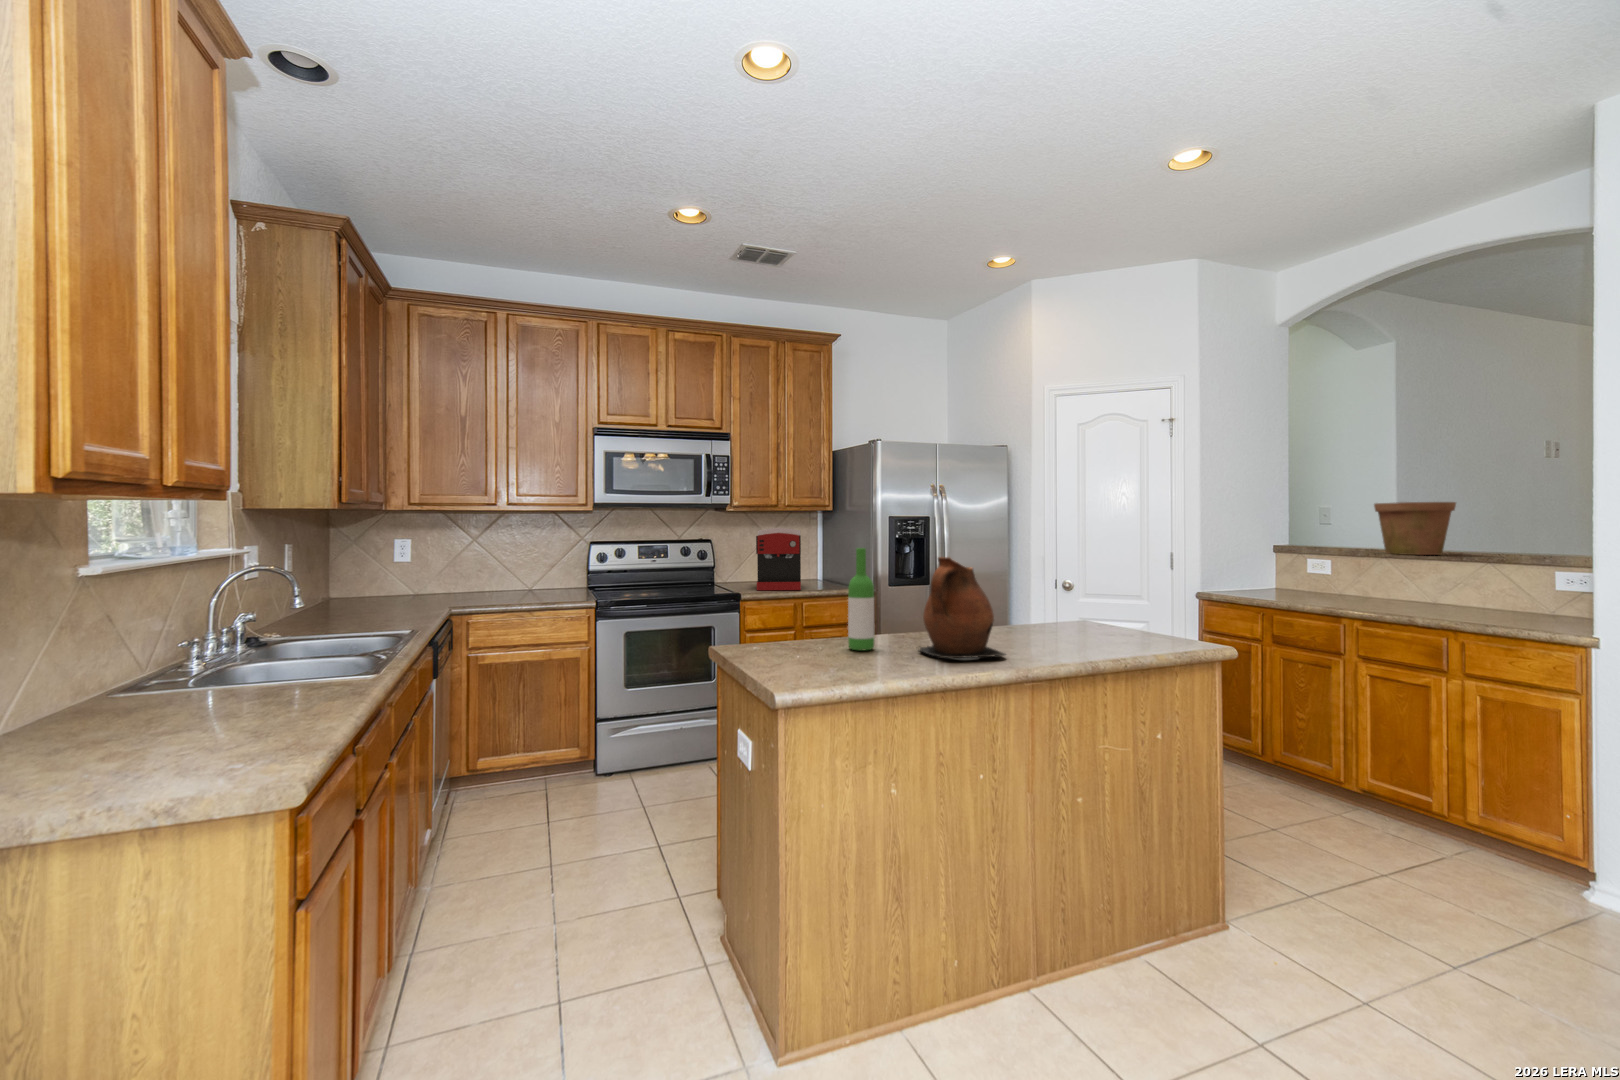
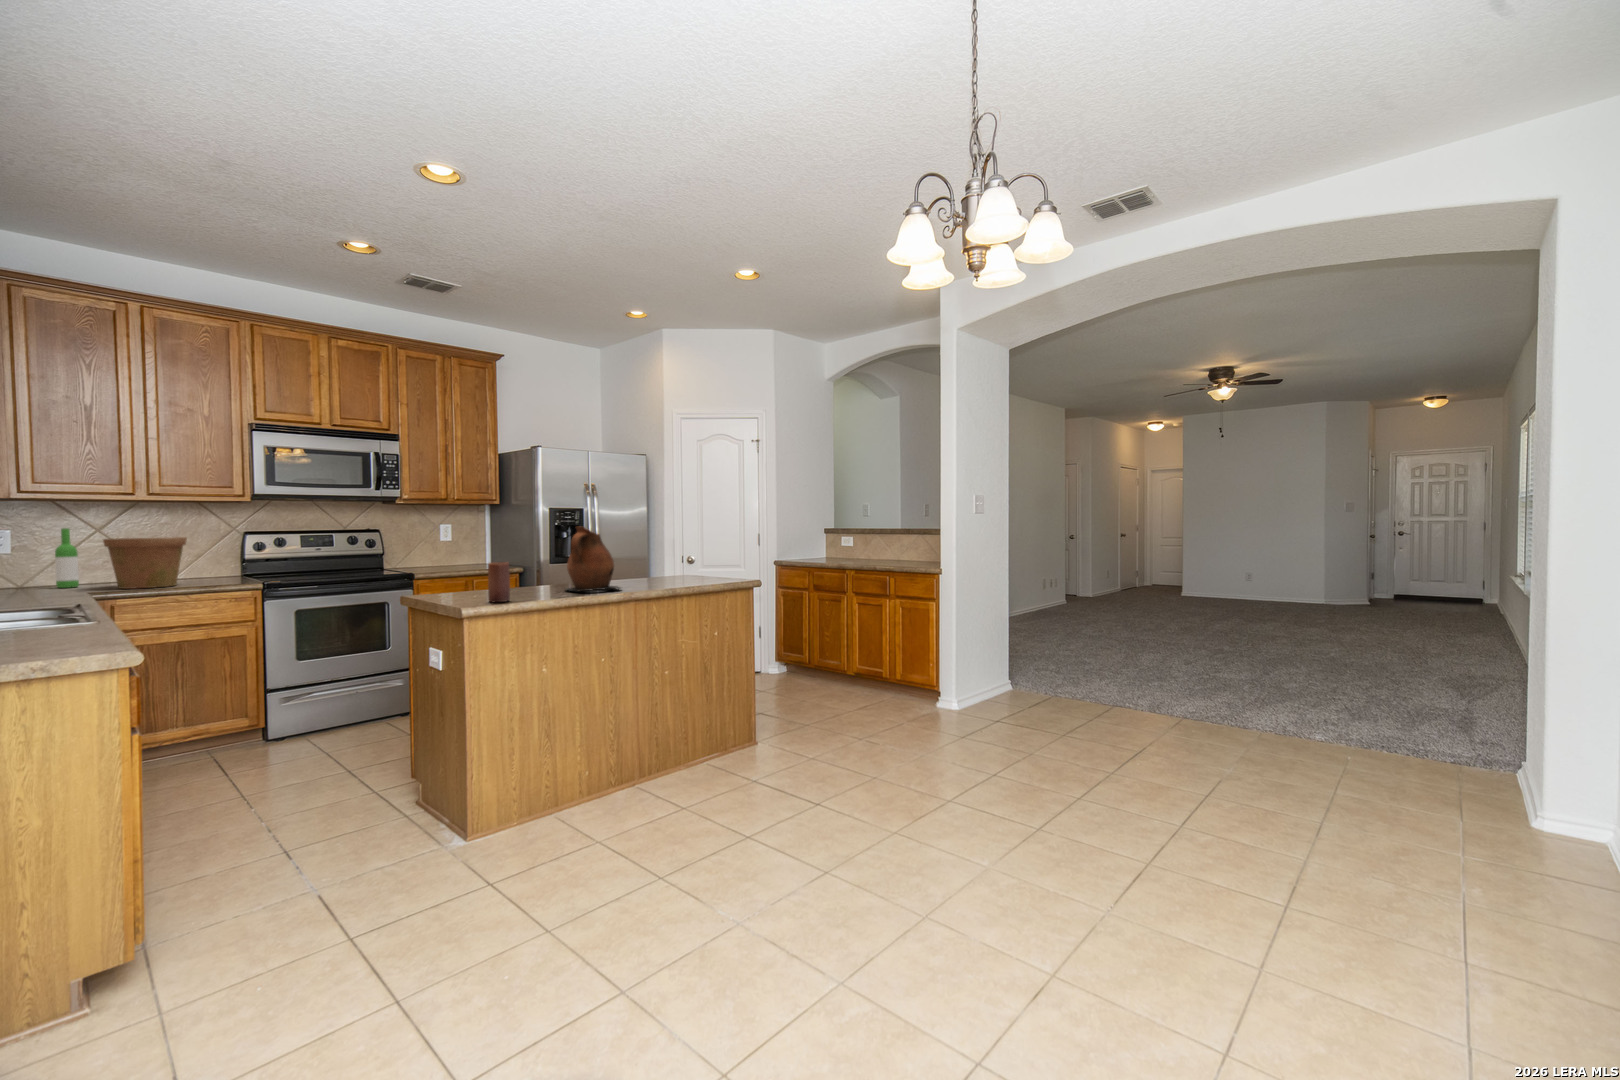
flower pot: present [1374,502,1456,555] -> present [103,537,187,589]
coffee maker: present [756,528,801,590] -> none [427,518,471,571]
wine bottle: present [848,548,874,650] -> present [55,528,79,588]
candle: none [815,611,844,674] -> present [488,562,510,602]

